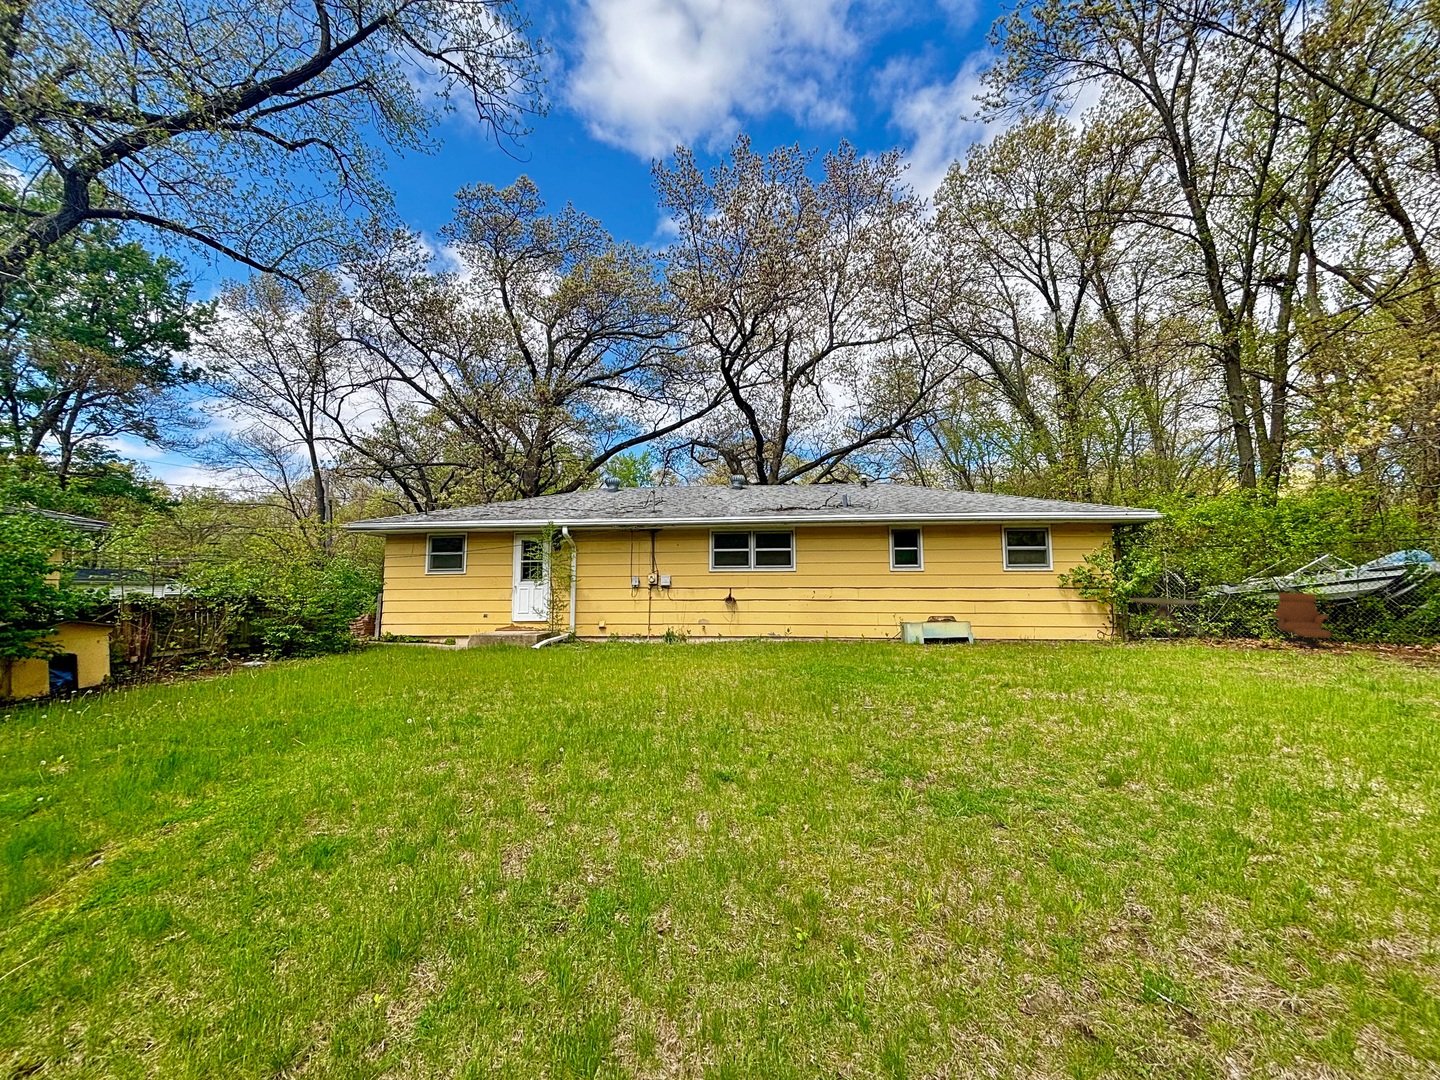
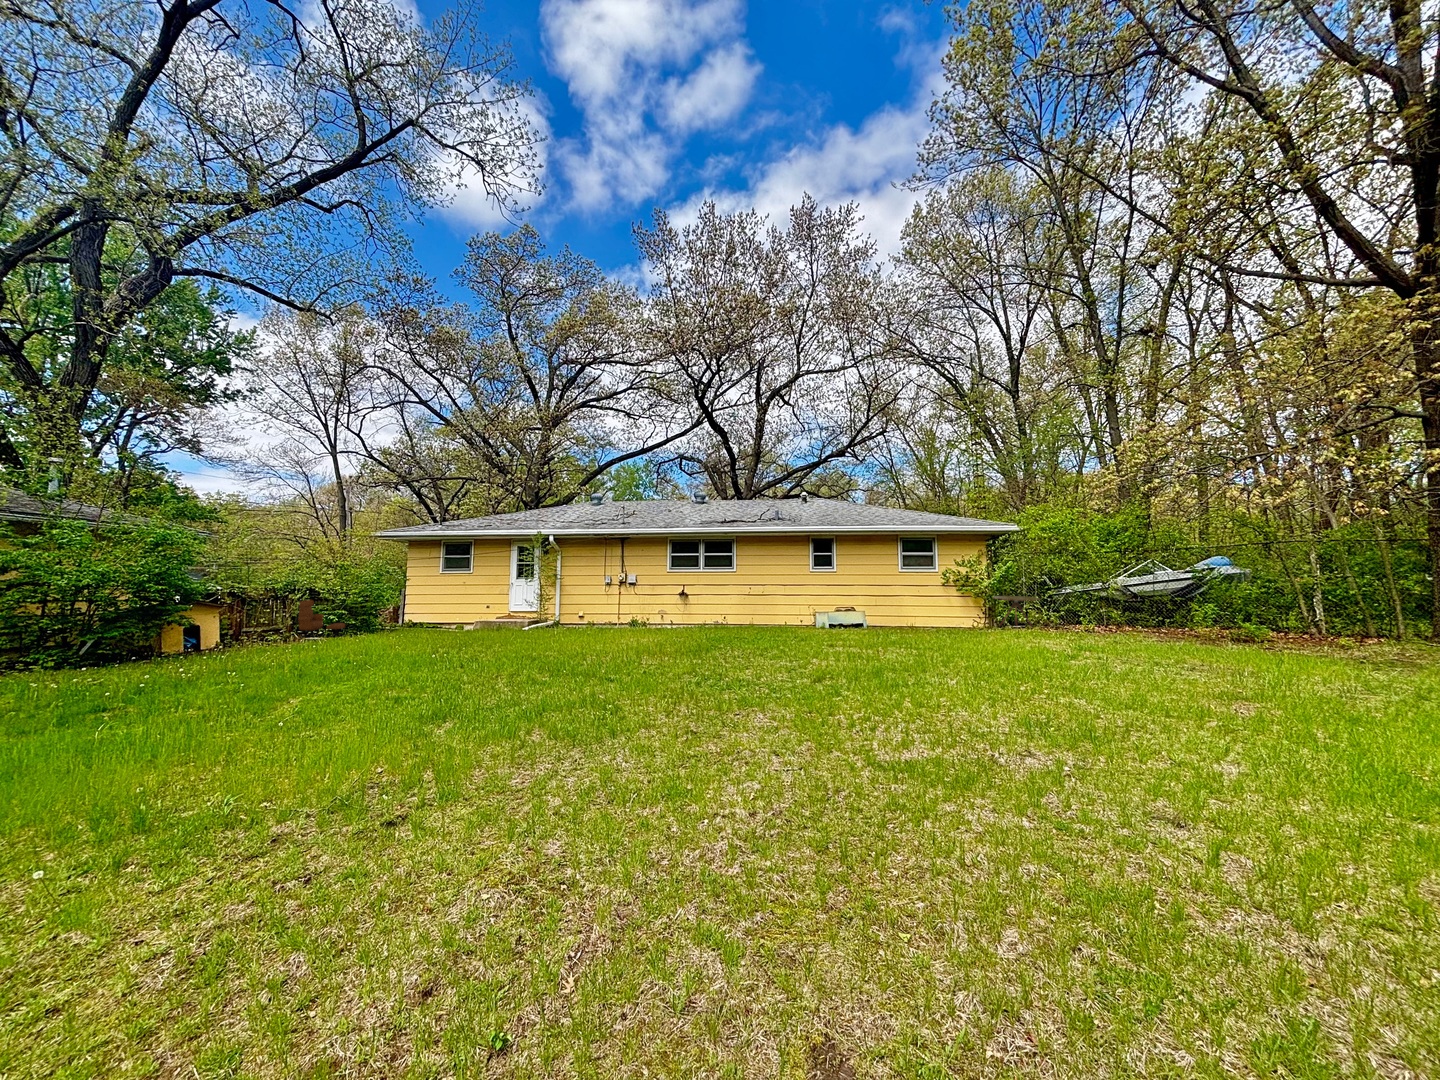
lounge chair: present [1272,593,1332,648] -> present [298,600,345,637]

